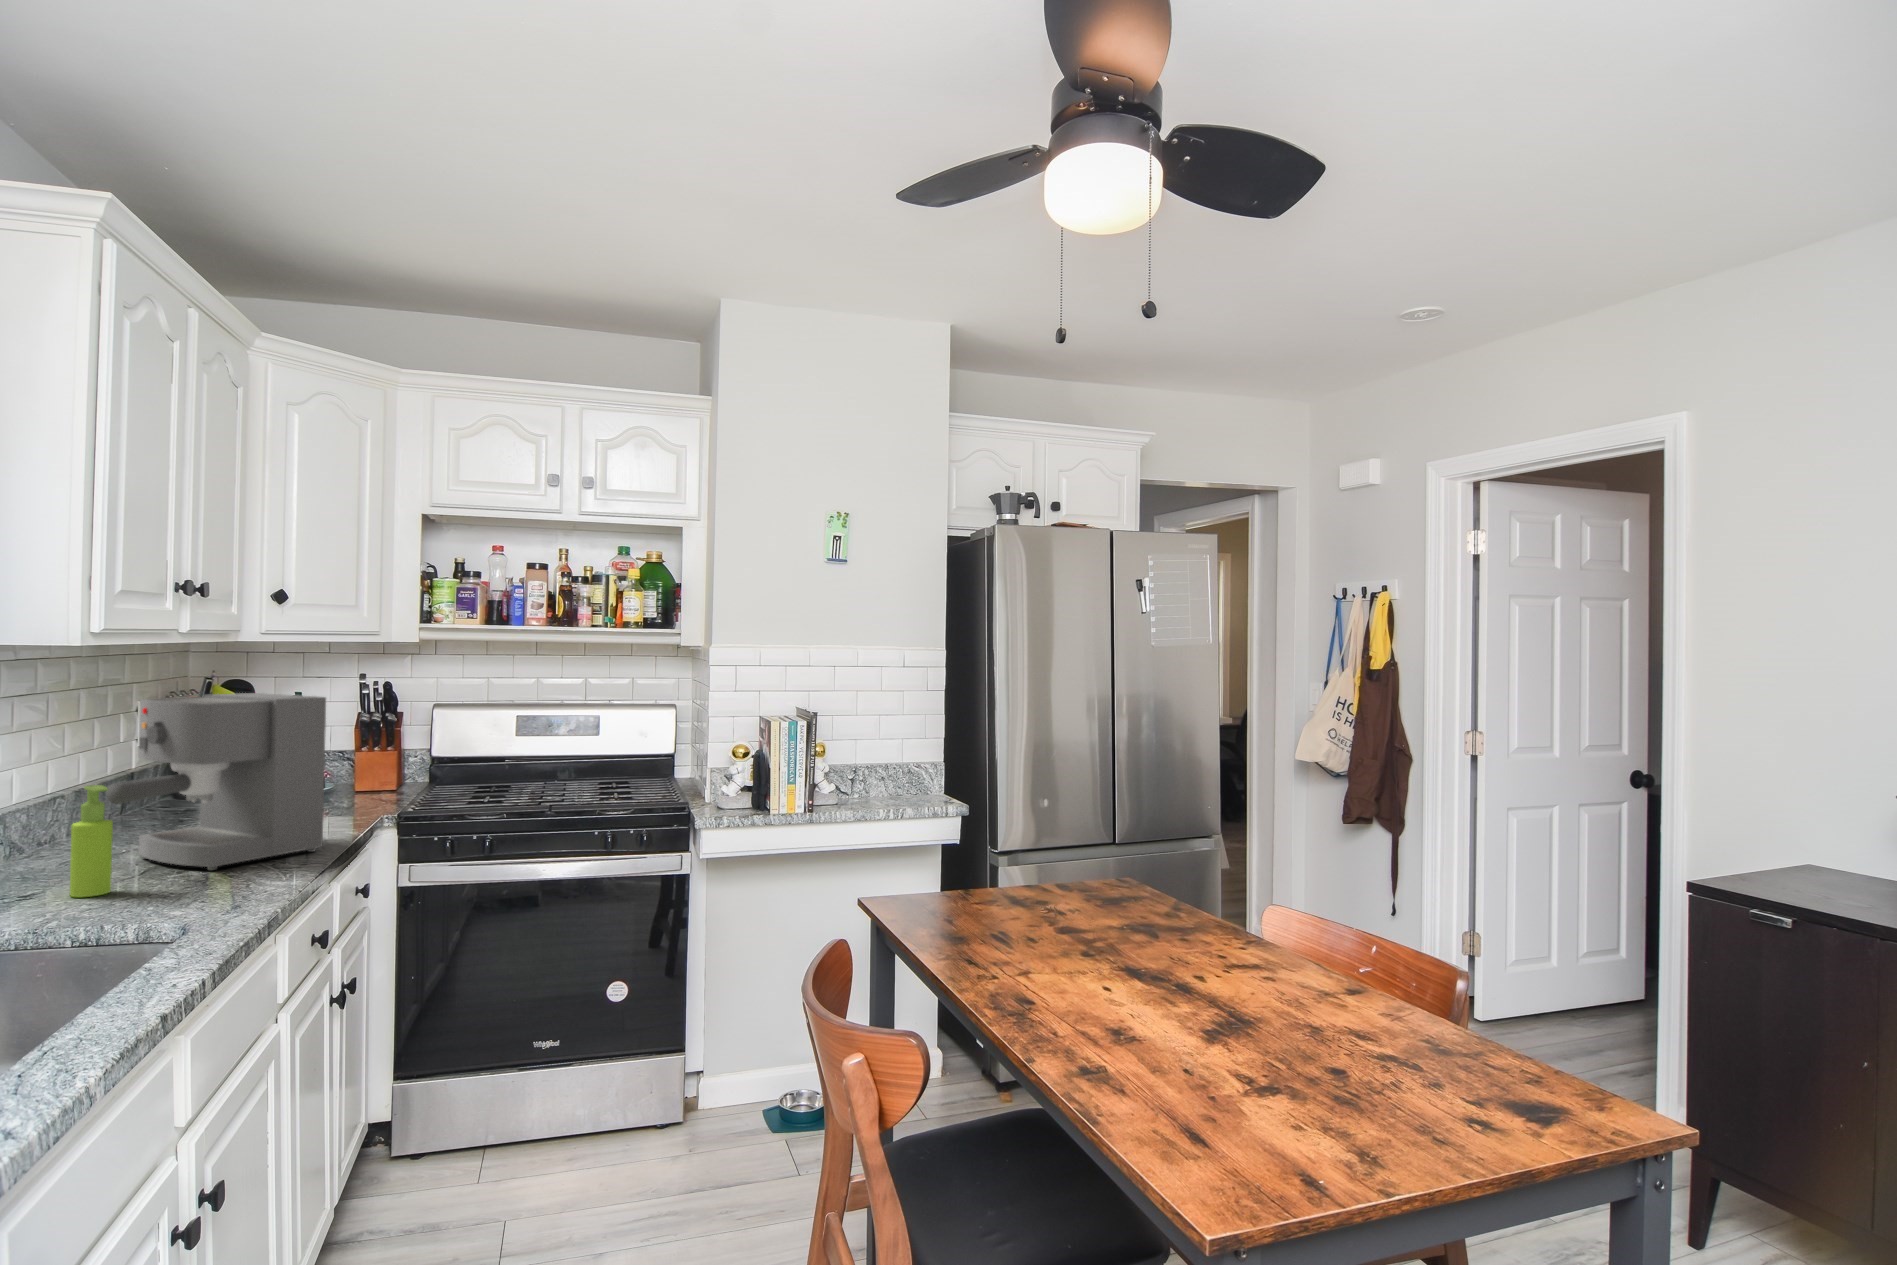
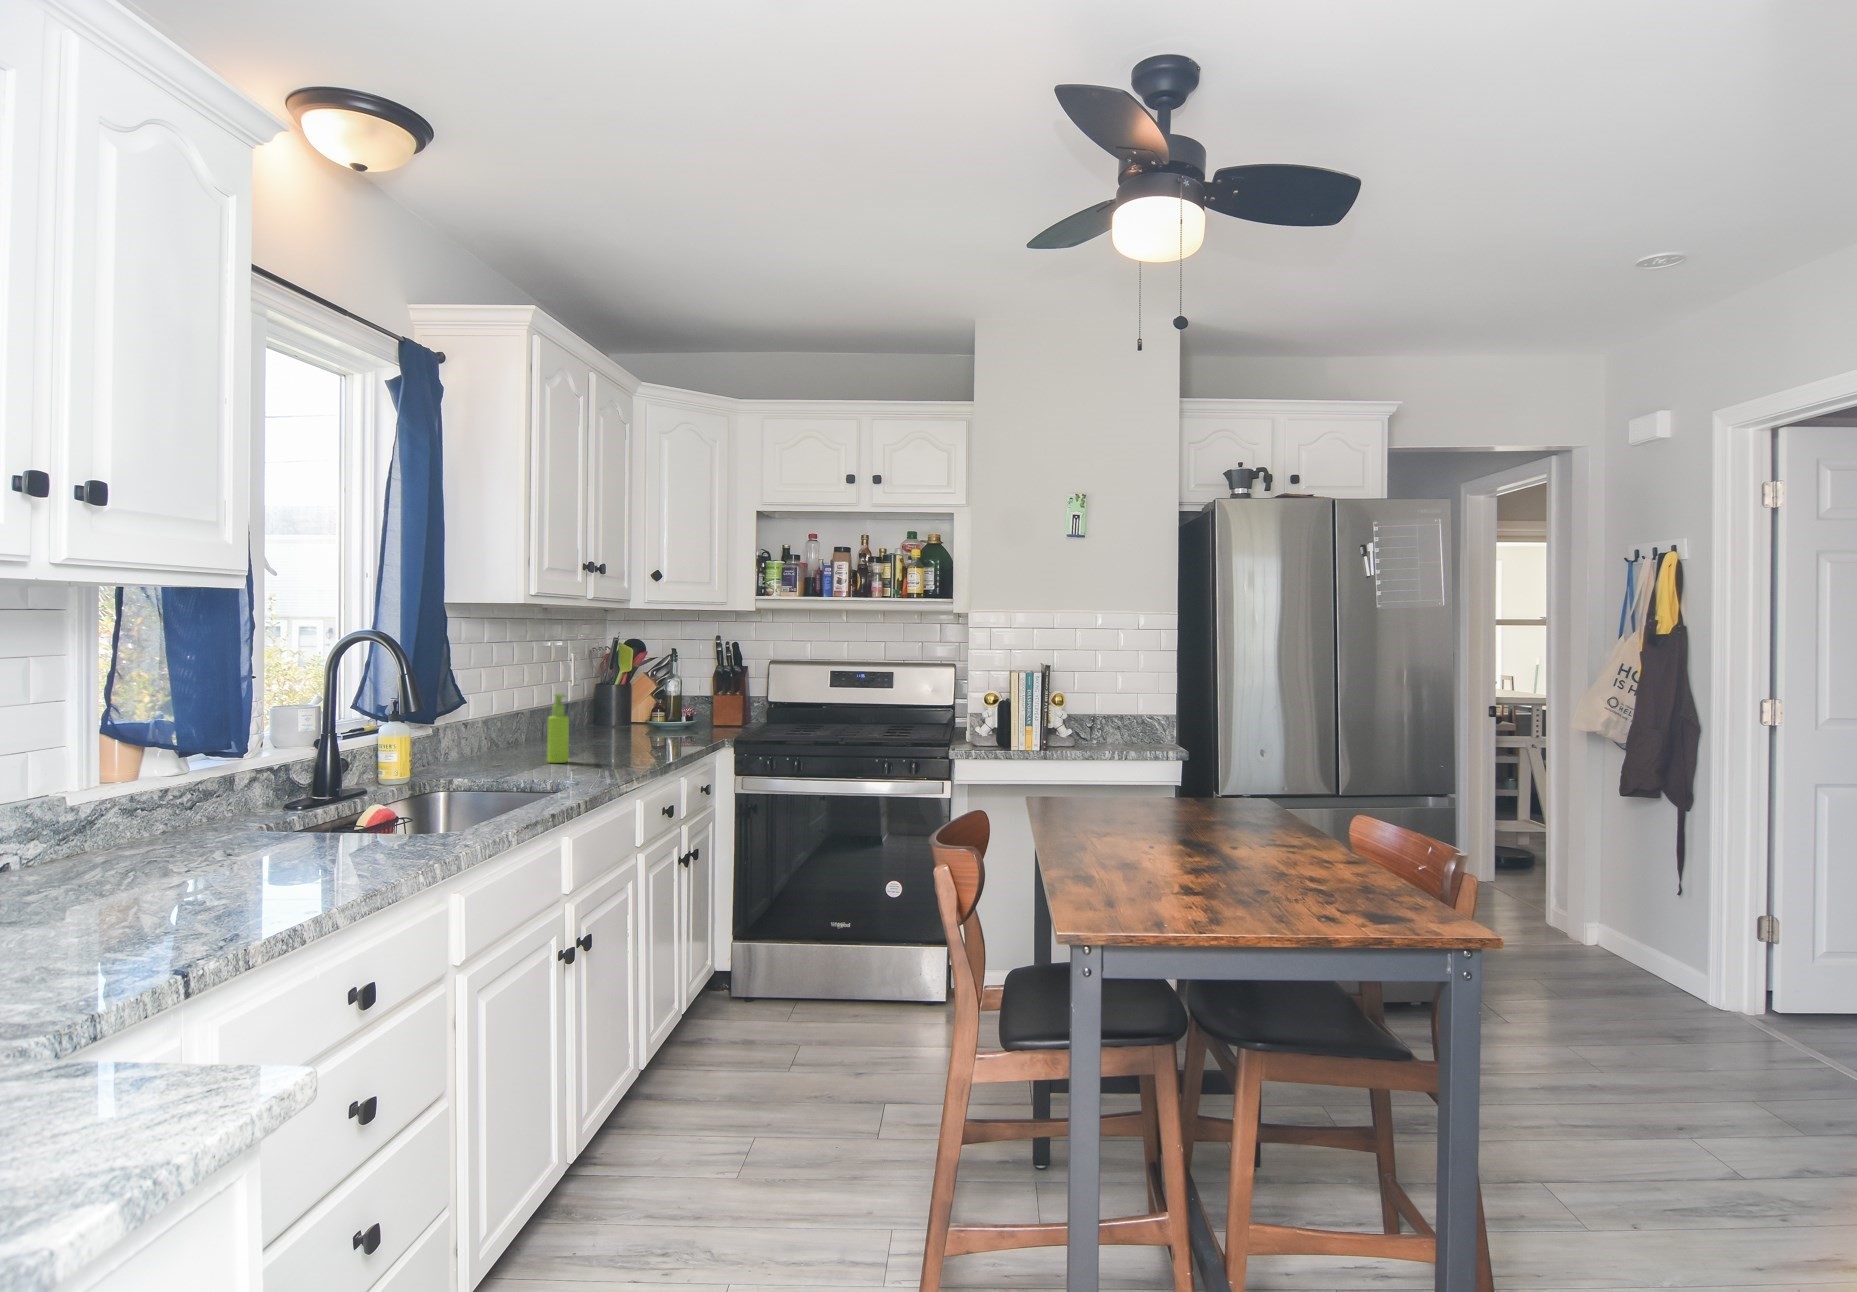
coffee maker: present [107,693,326,870] -> none [565,642,689,756]

